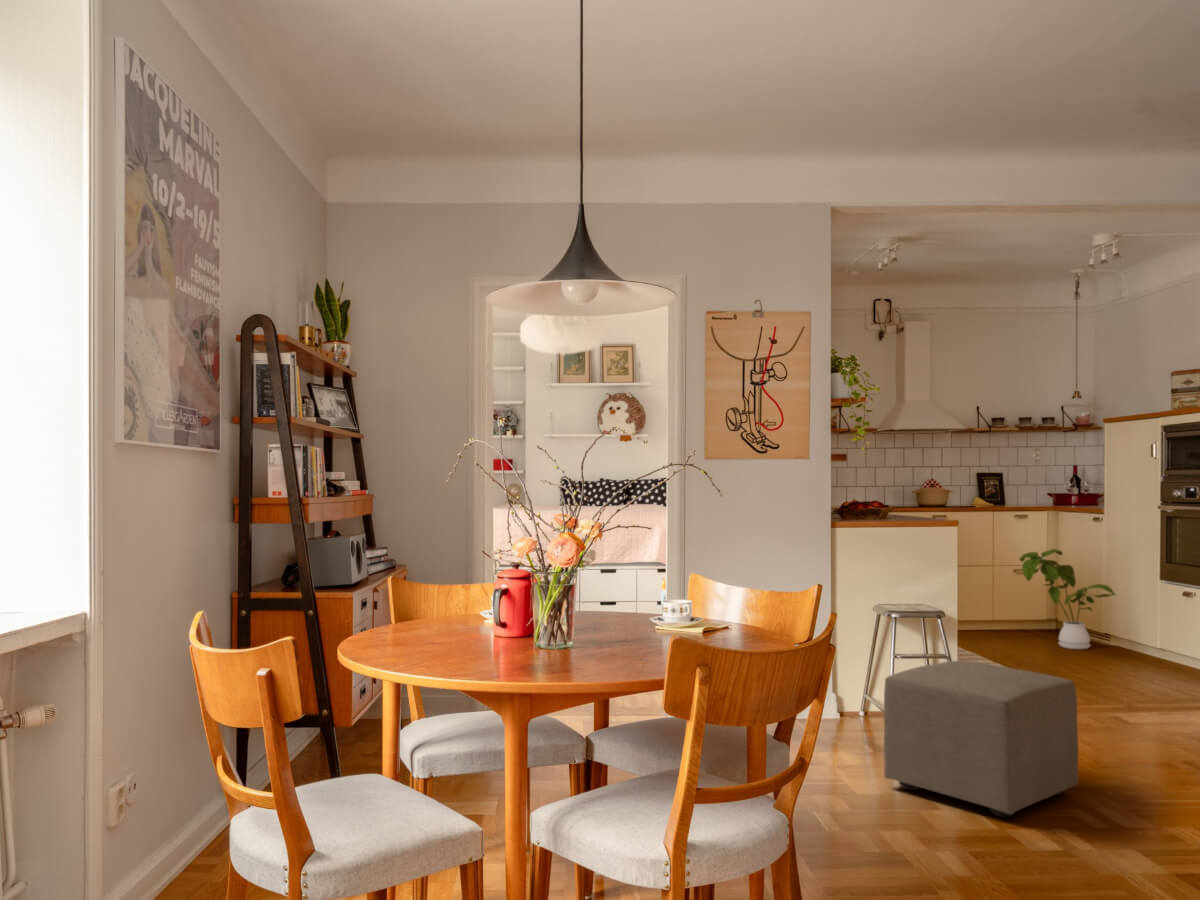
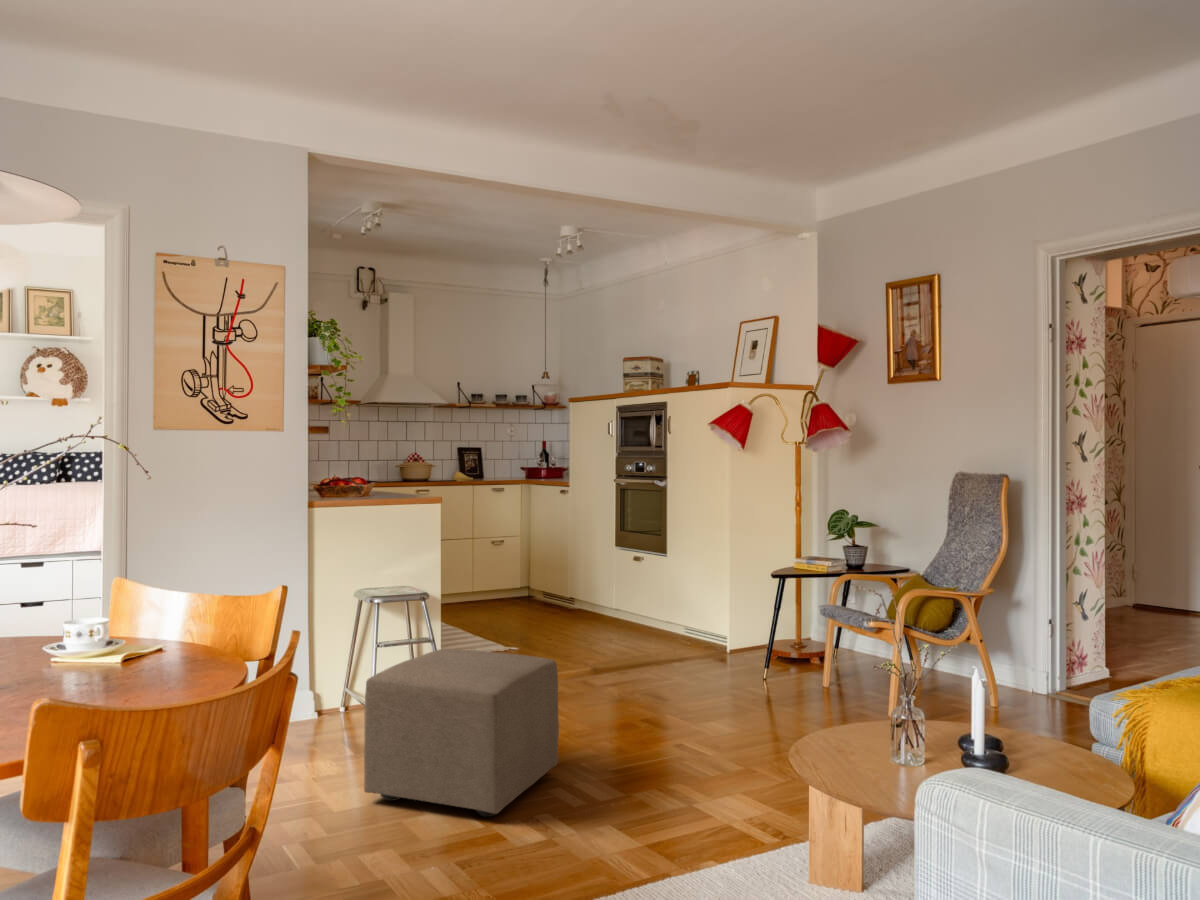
house plant: present [1020,549,1115,649] -> none [496,520,578,612]

